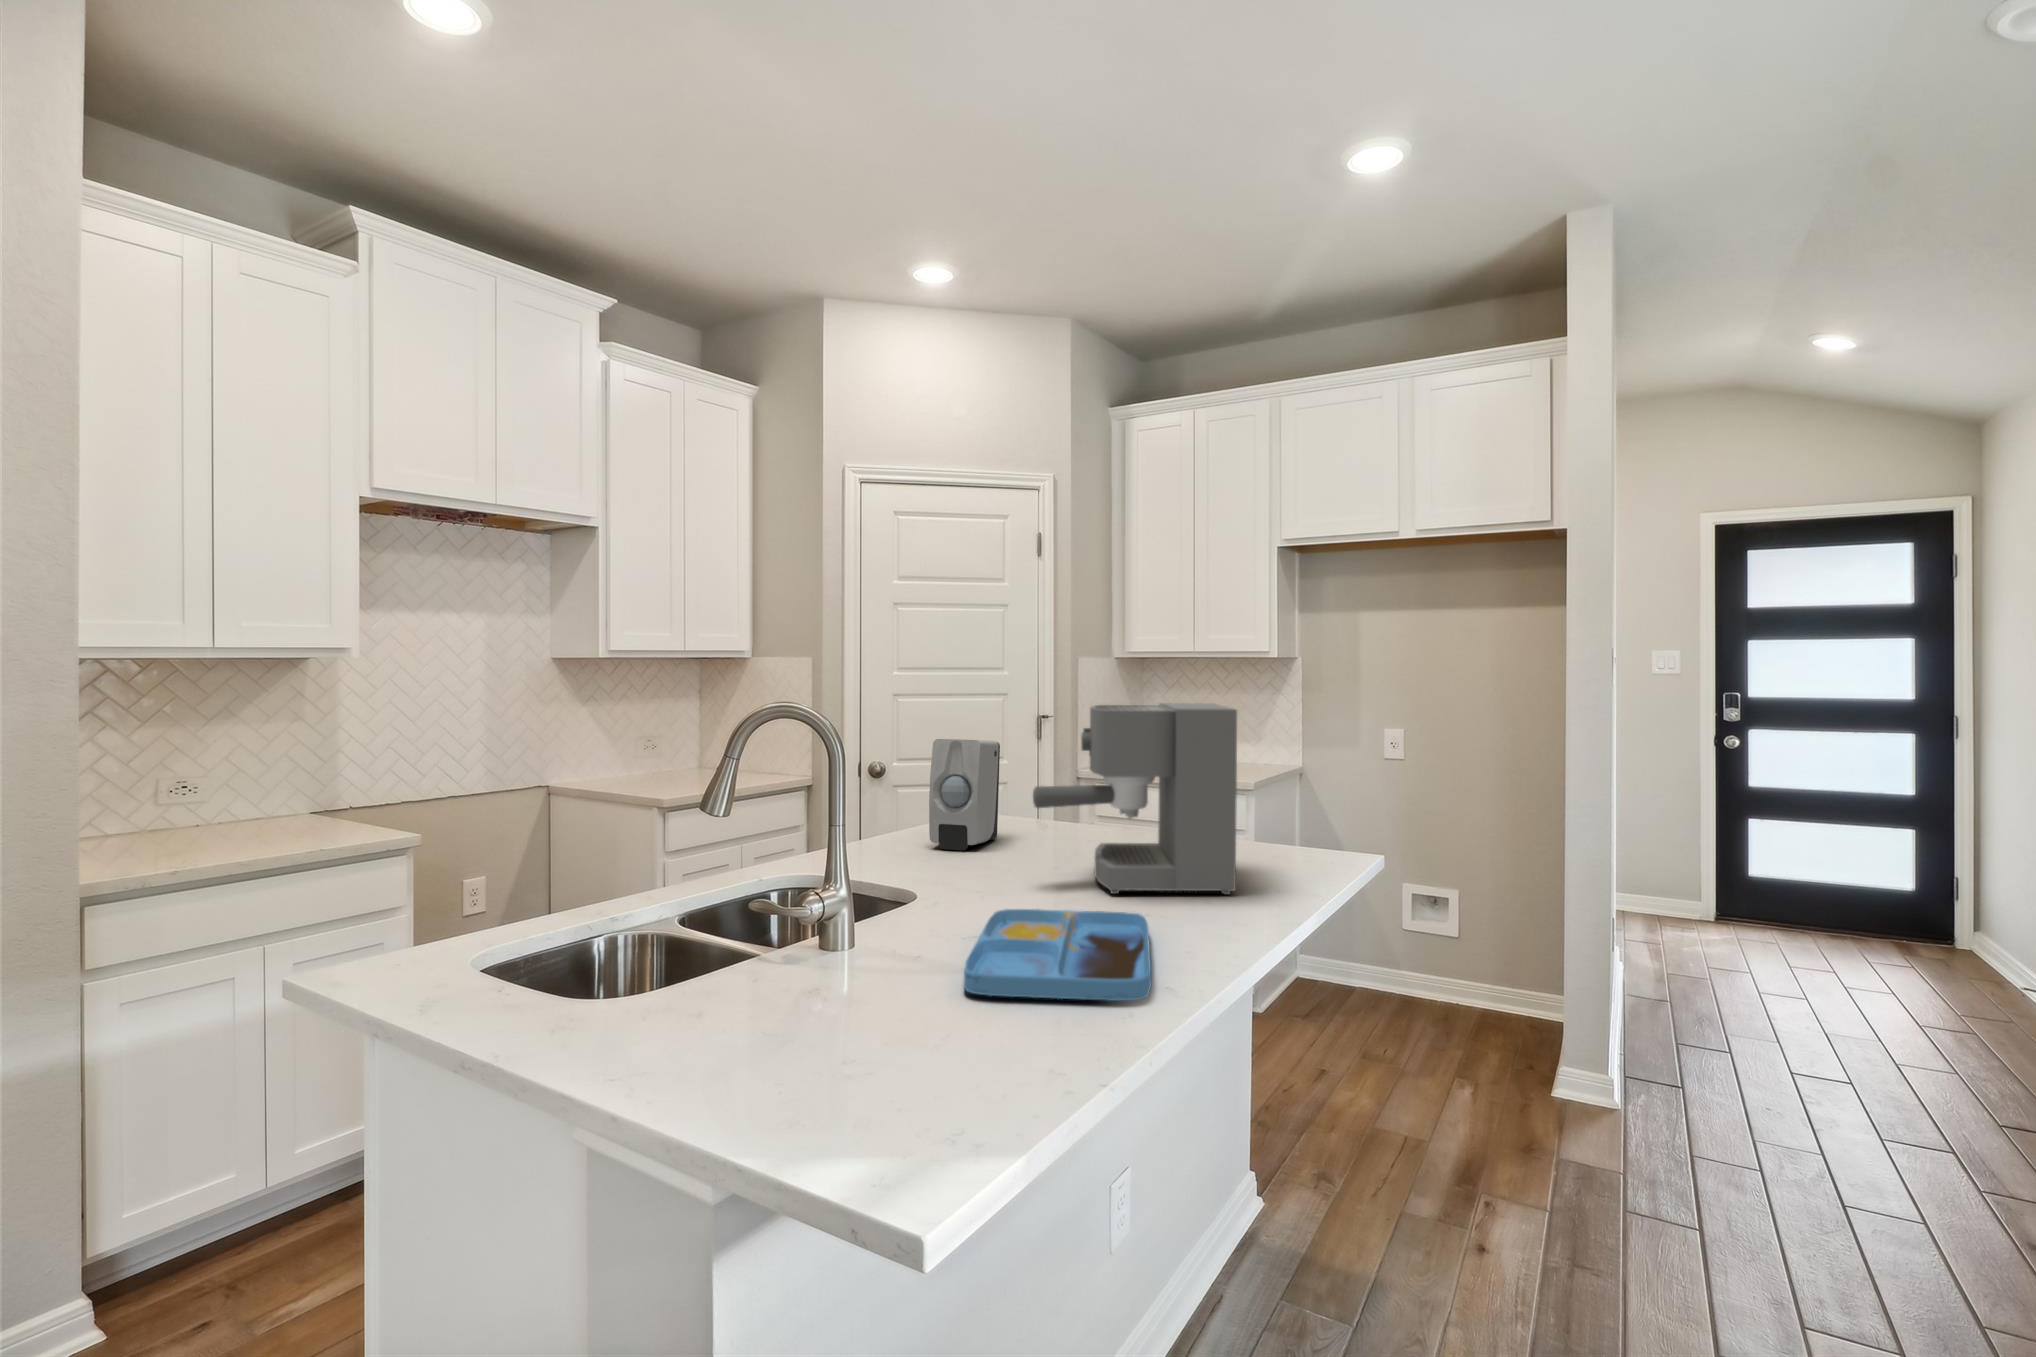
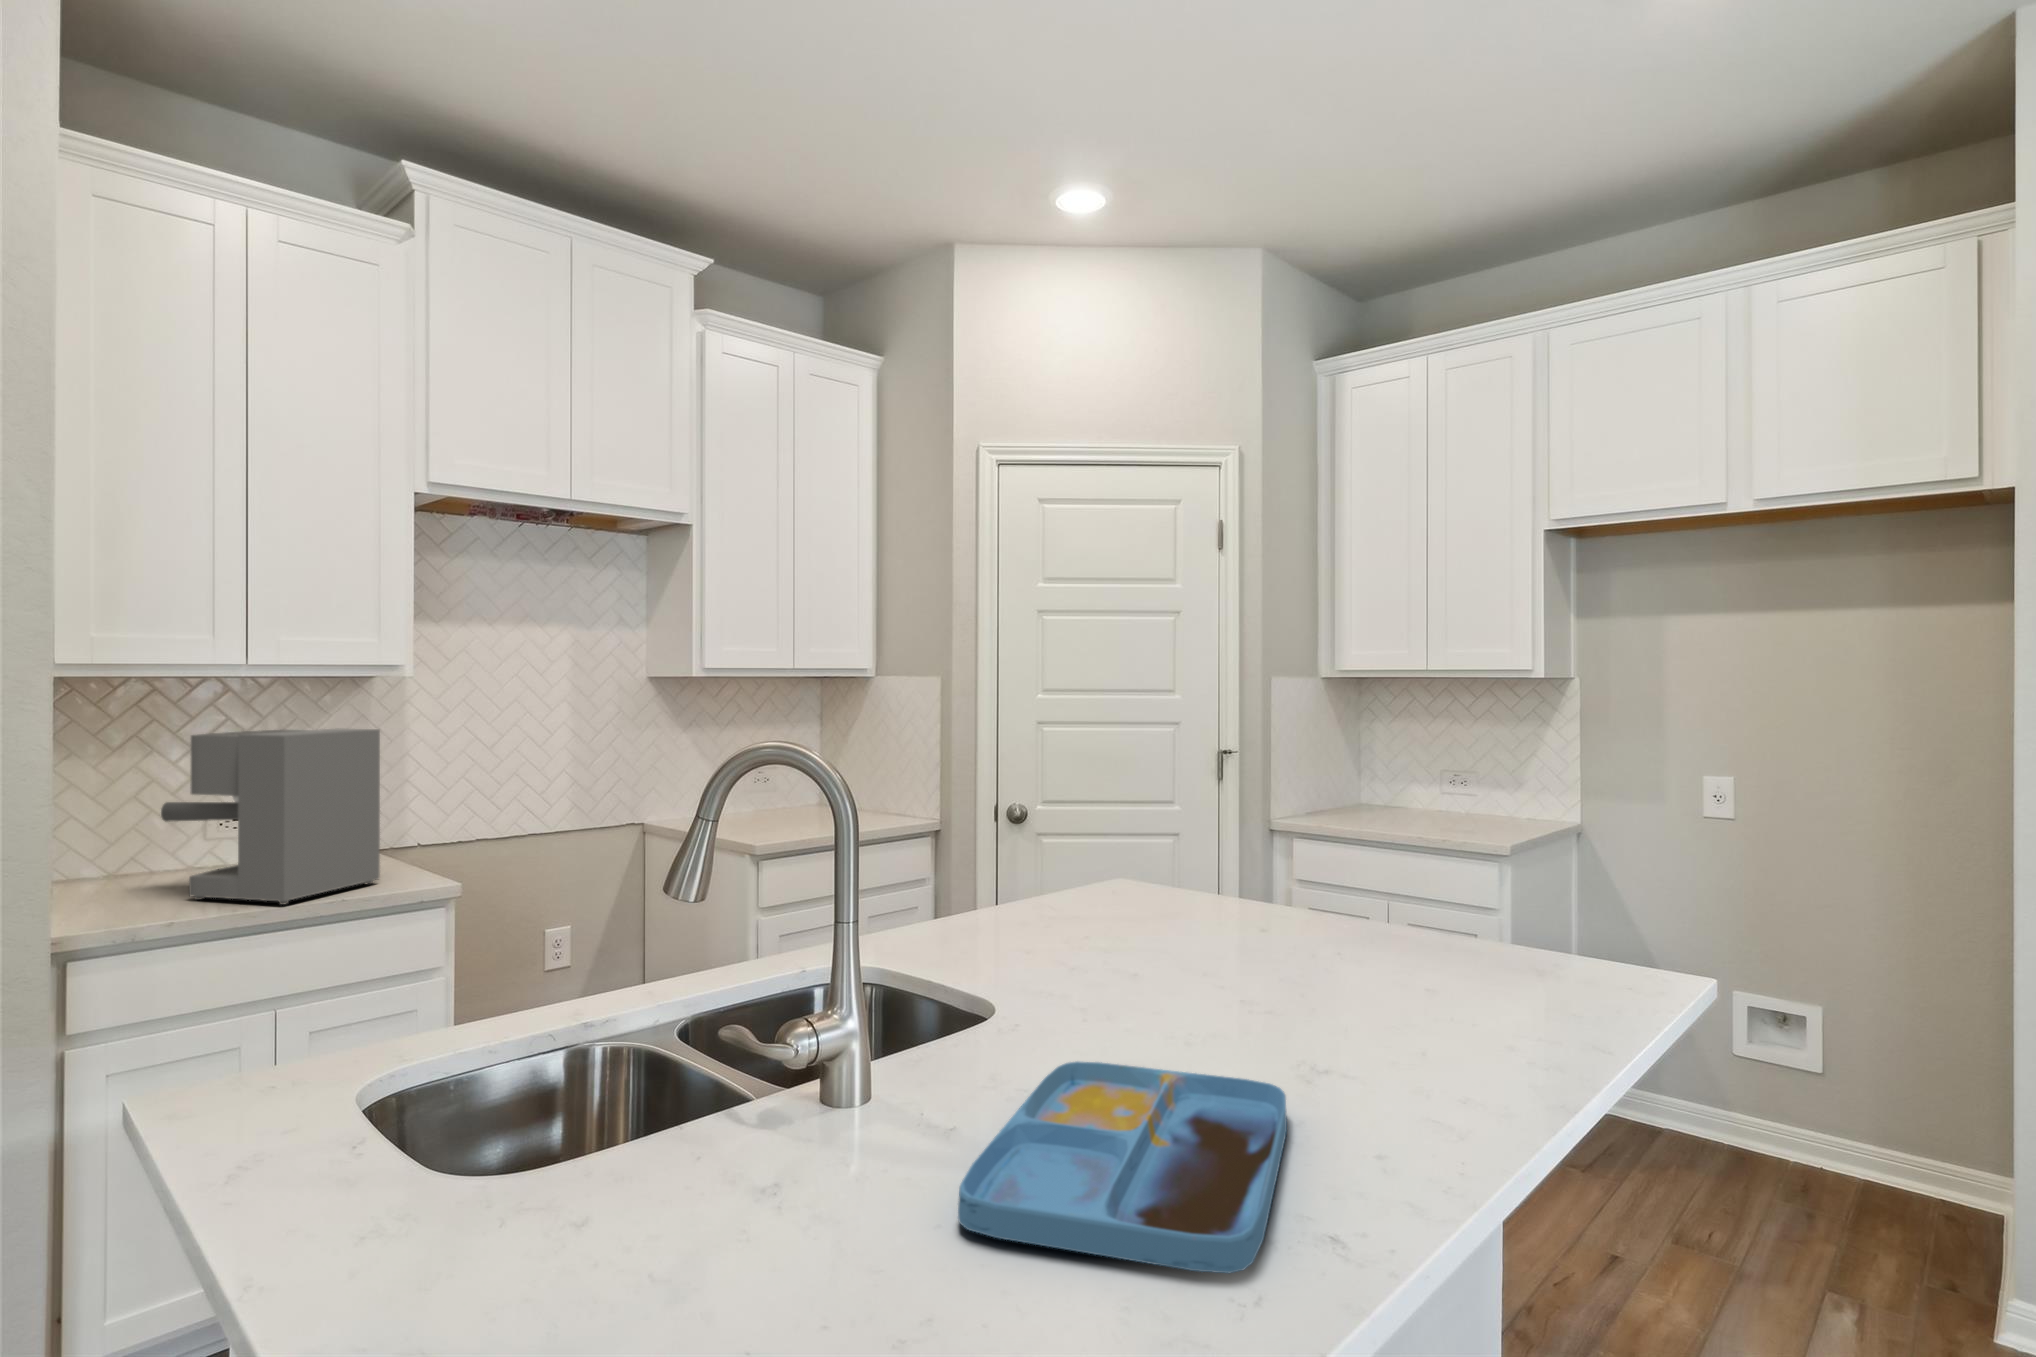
coffee maker: present [1033,703,1237,894] -> present [161,729,380,905]
soap dispenser: present [929,739,1000,850] -> none [1027,791,1129,944]

